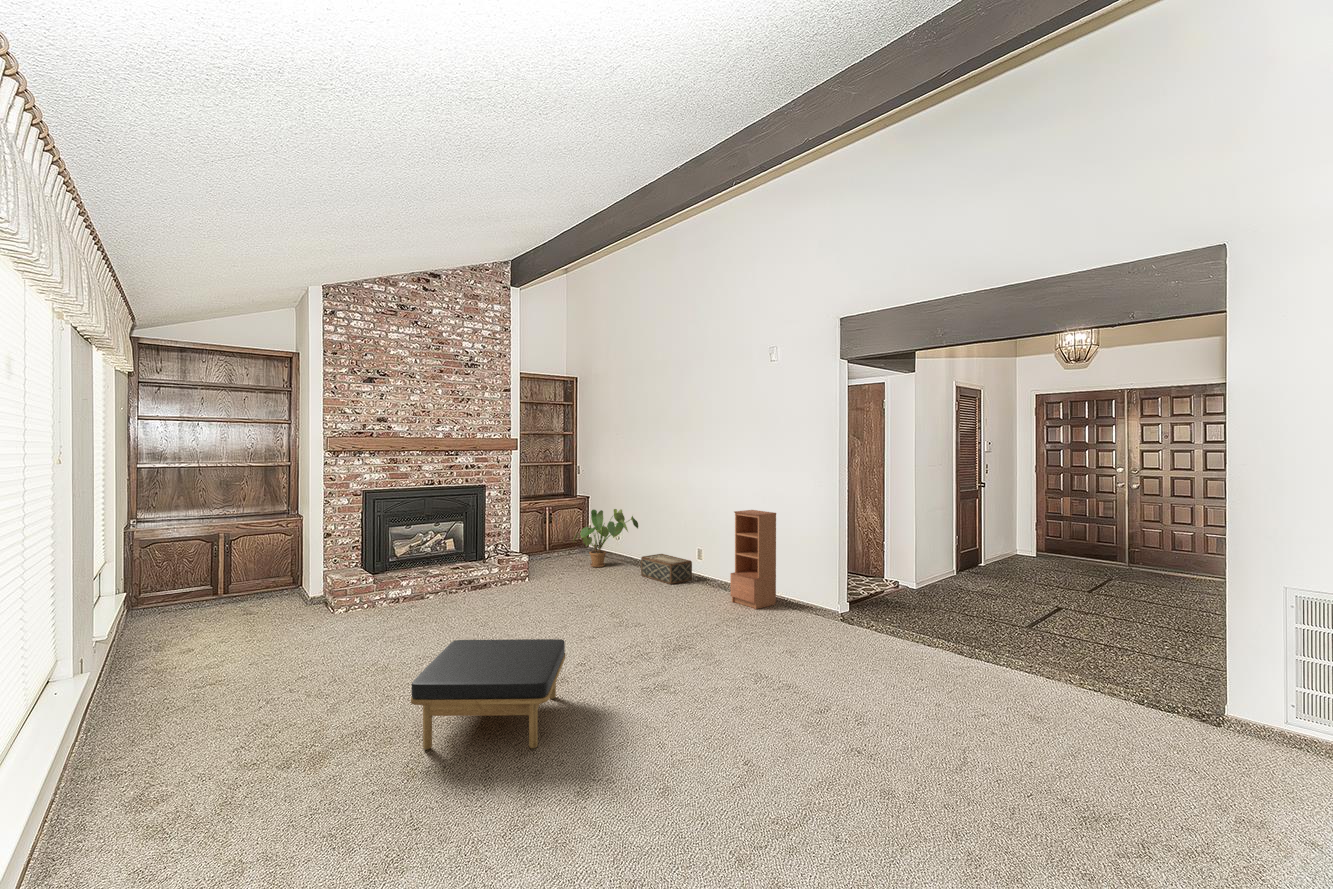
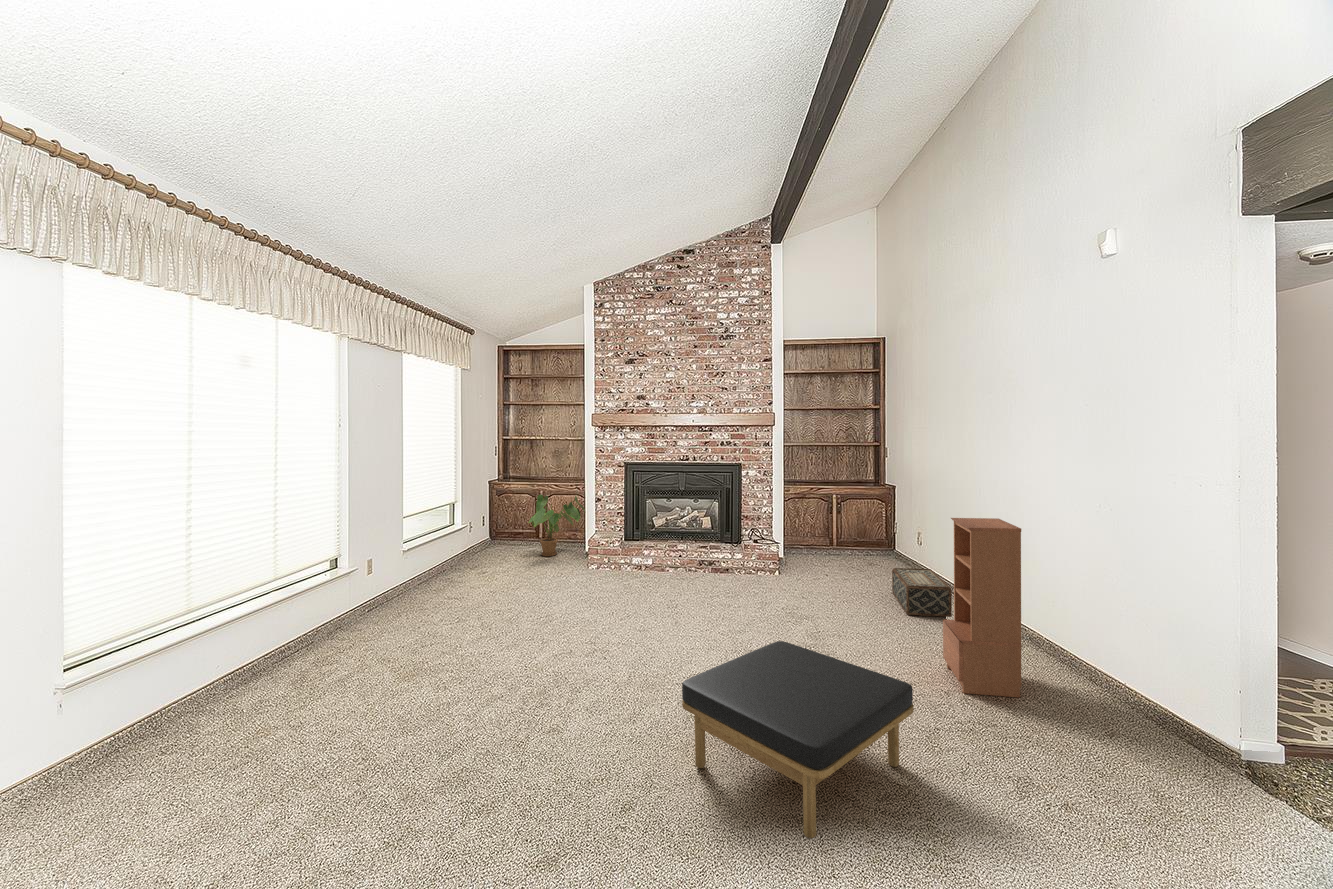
house plant: present [573,509,638,567] -> present [529,494,585,556]
ottoman: present [411,639,566,750] -> present [682,641,914,838]

